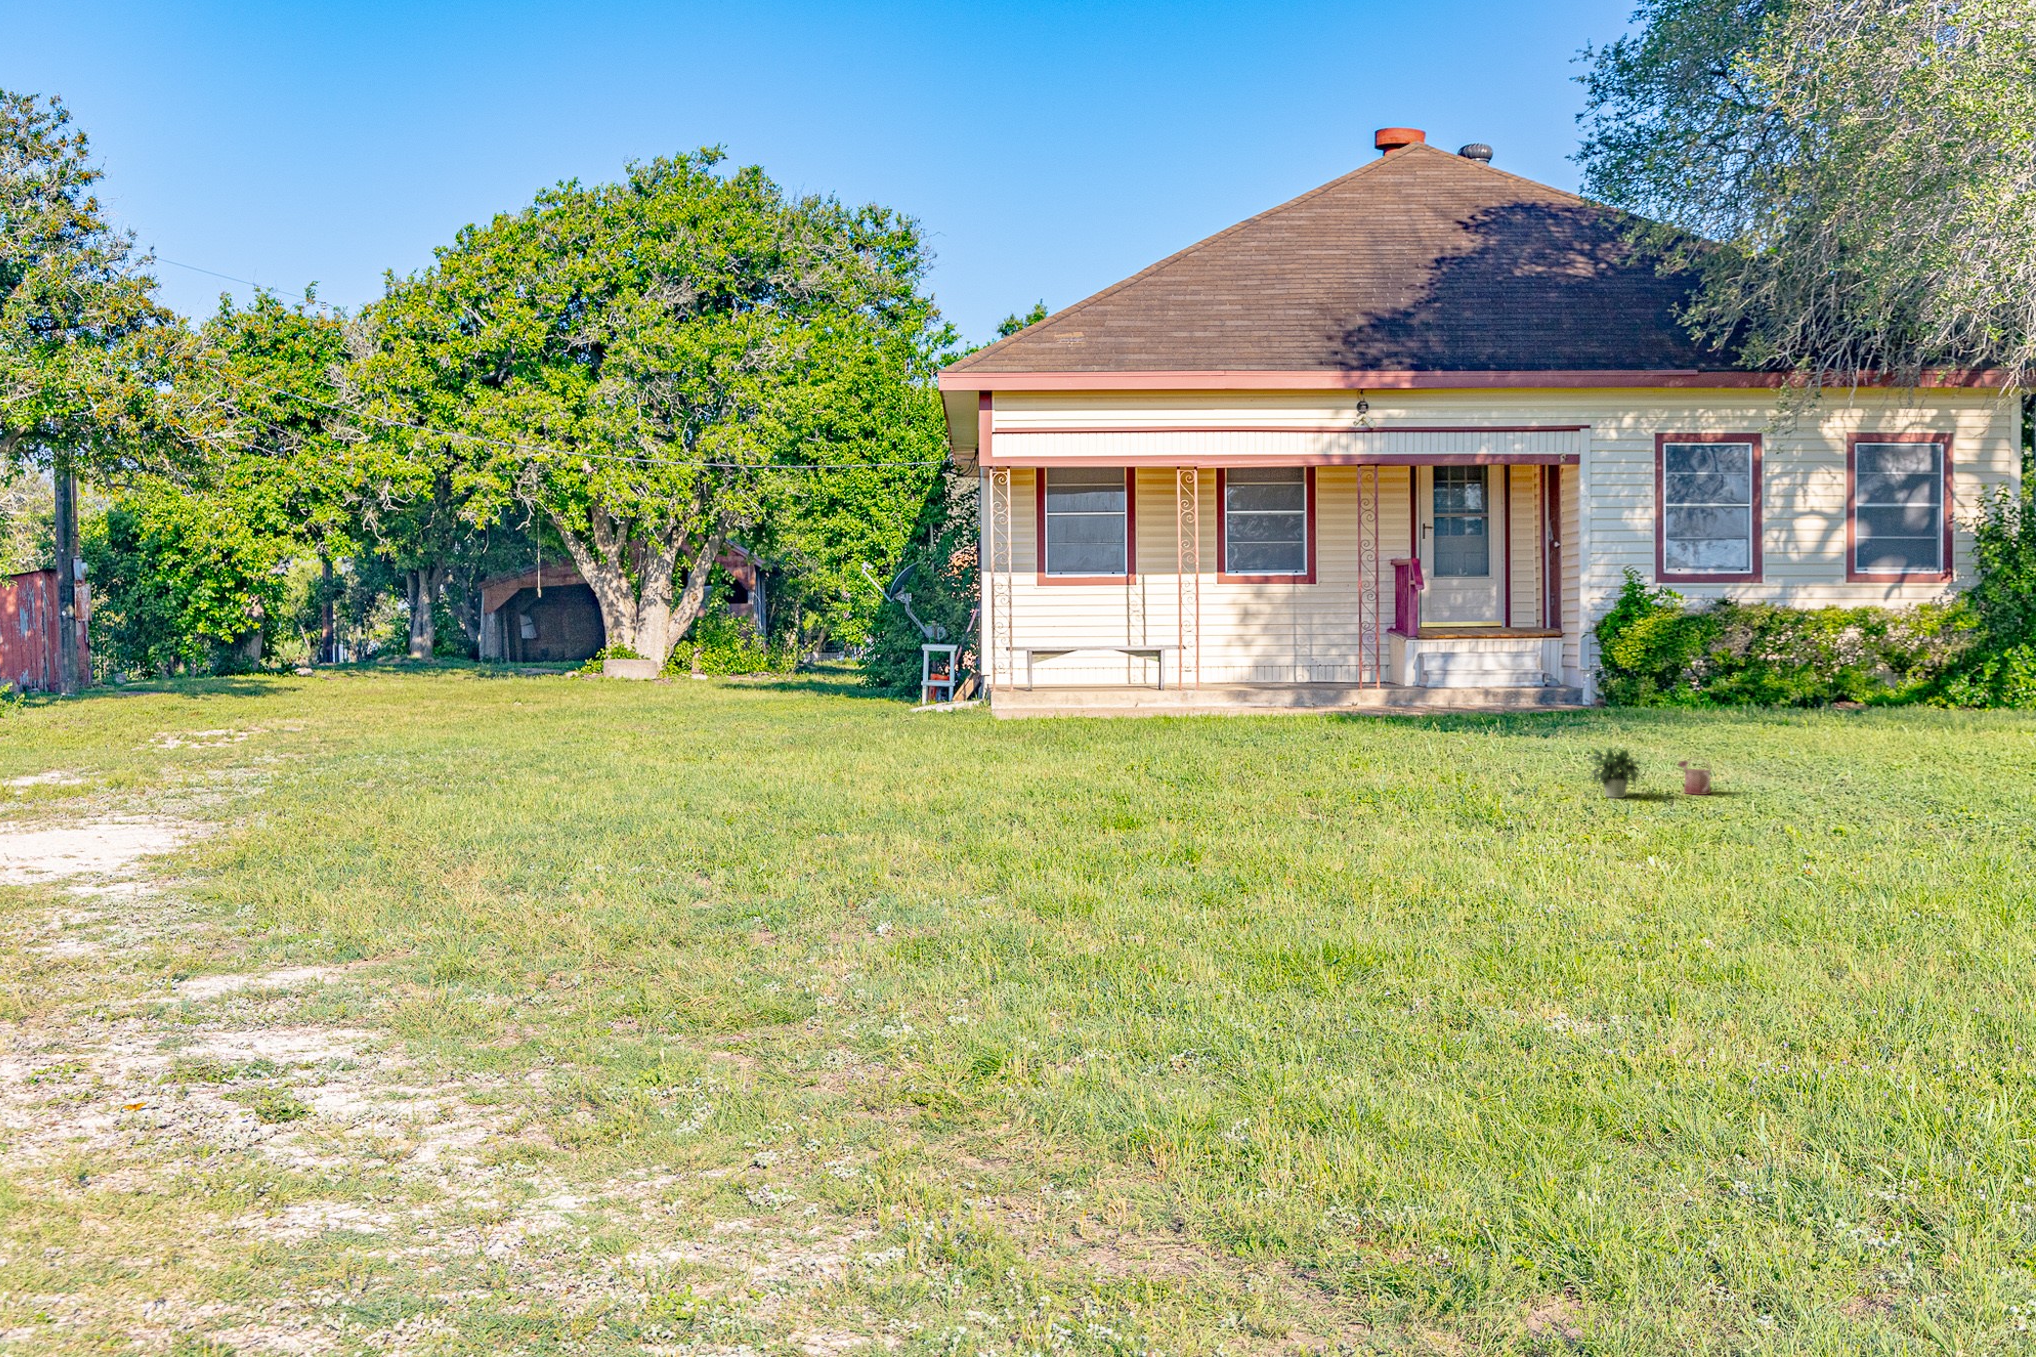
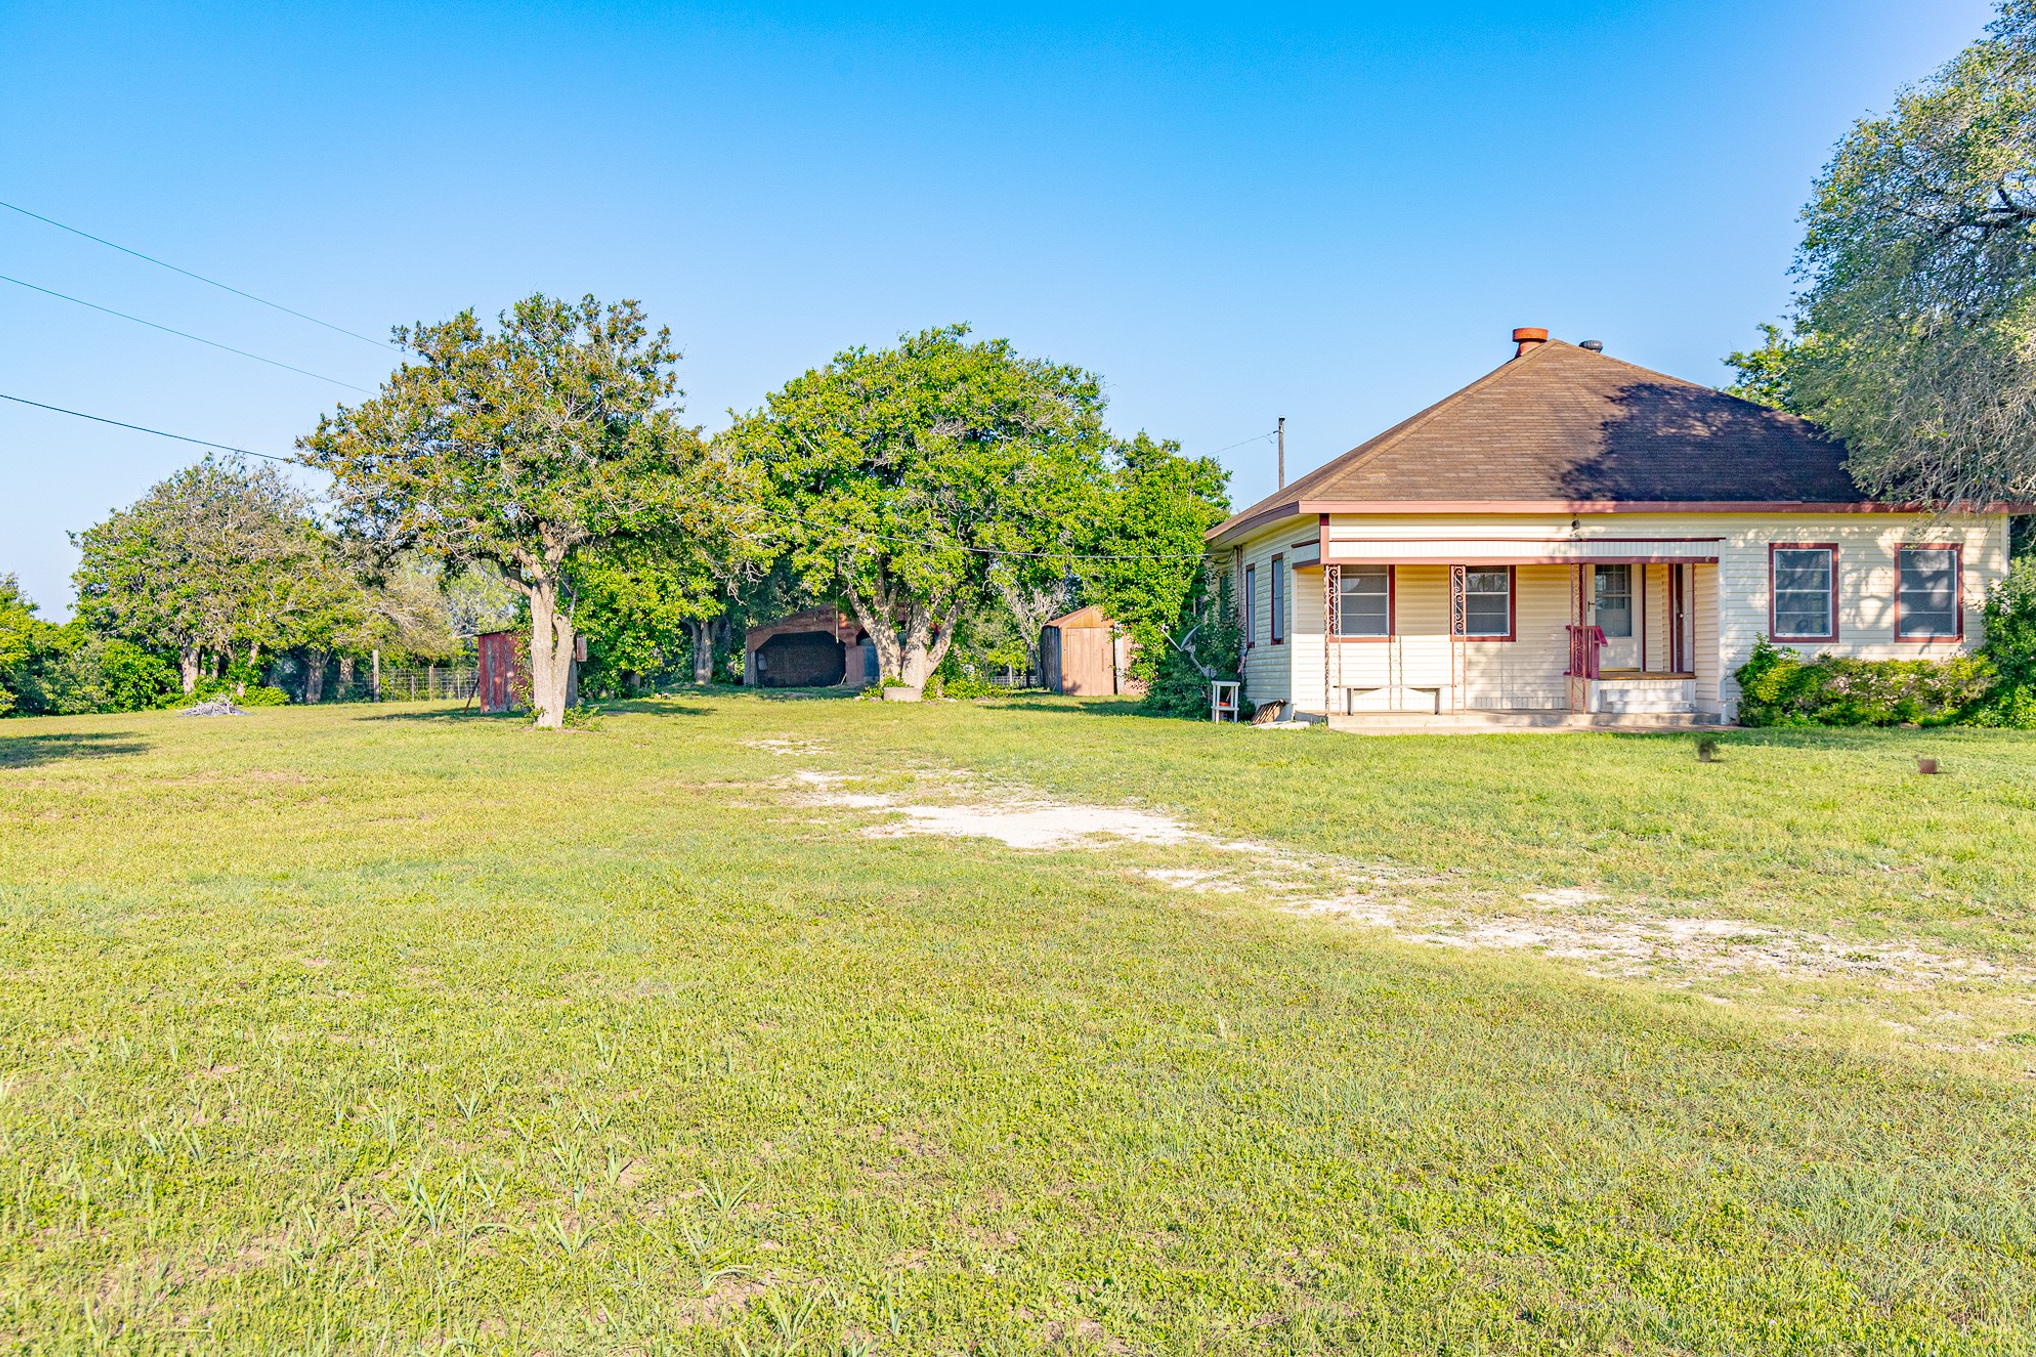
potted plant: present [1591,747,1643,798] -> present [1693,737,1718,762]

